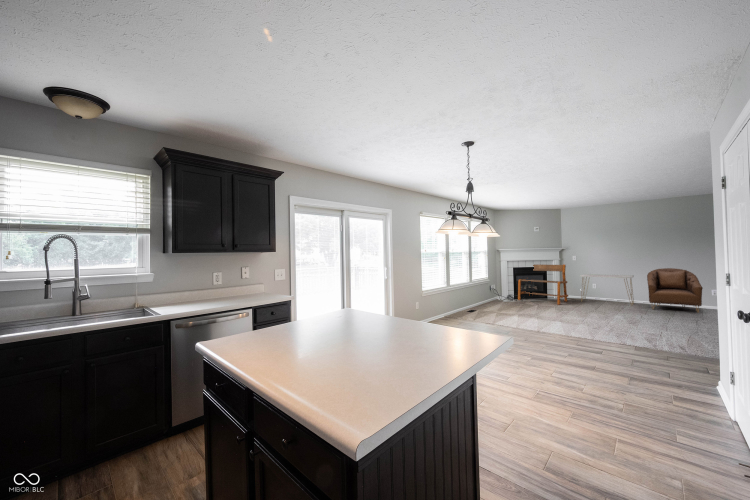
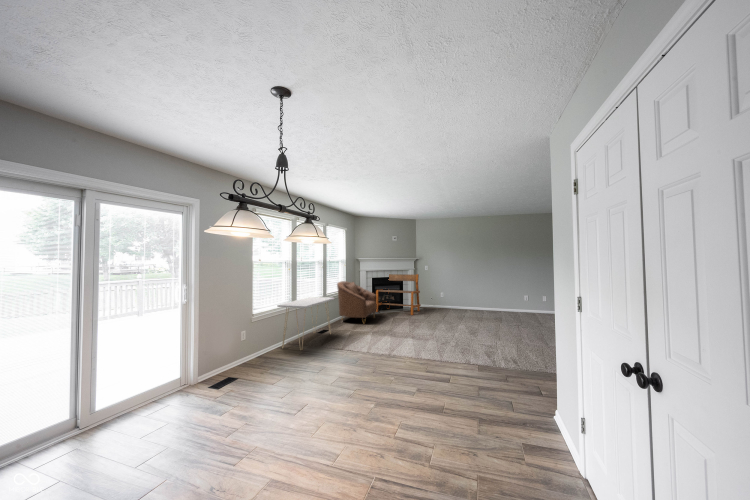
armchair: present [647,268,703,312] -> present [337,281,377,318]
console table: present [580,274,634,304] -> present [278,297,335,350]

